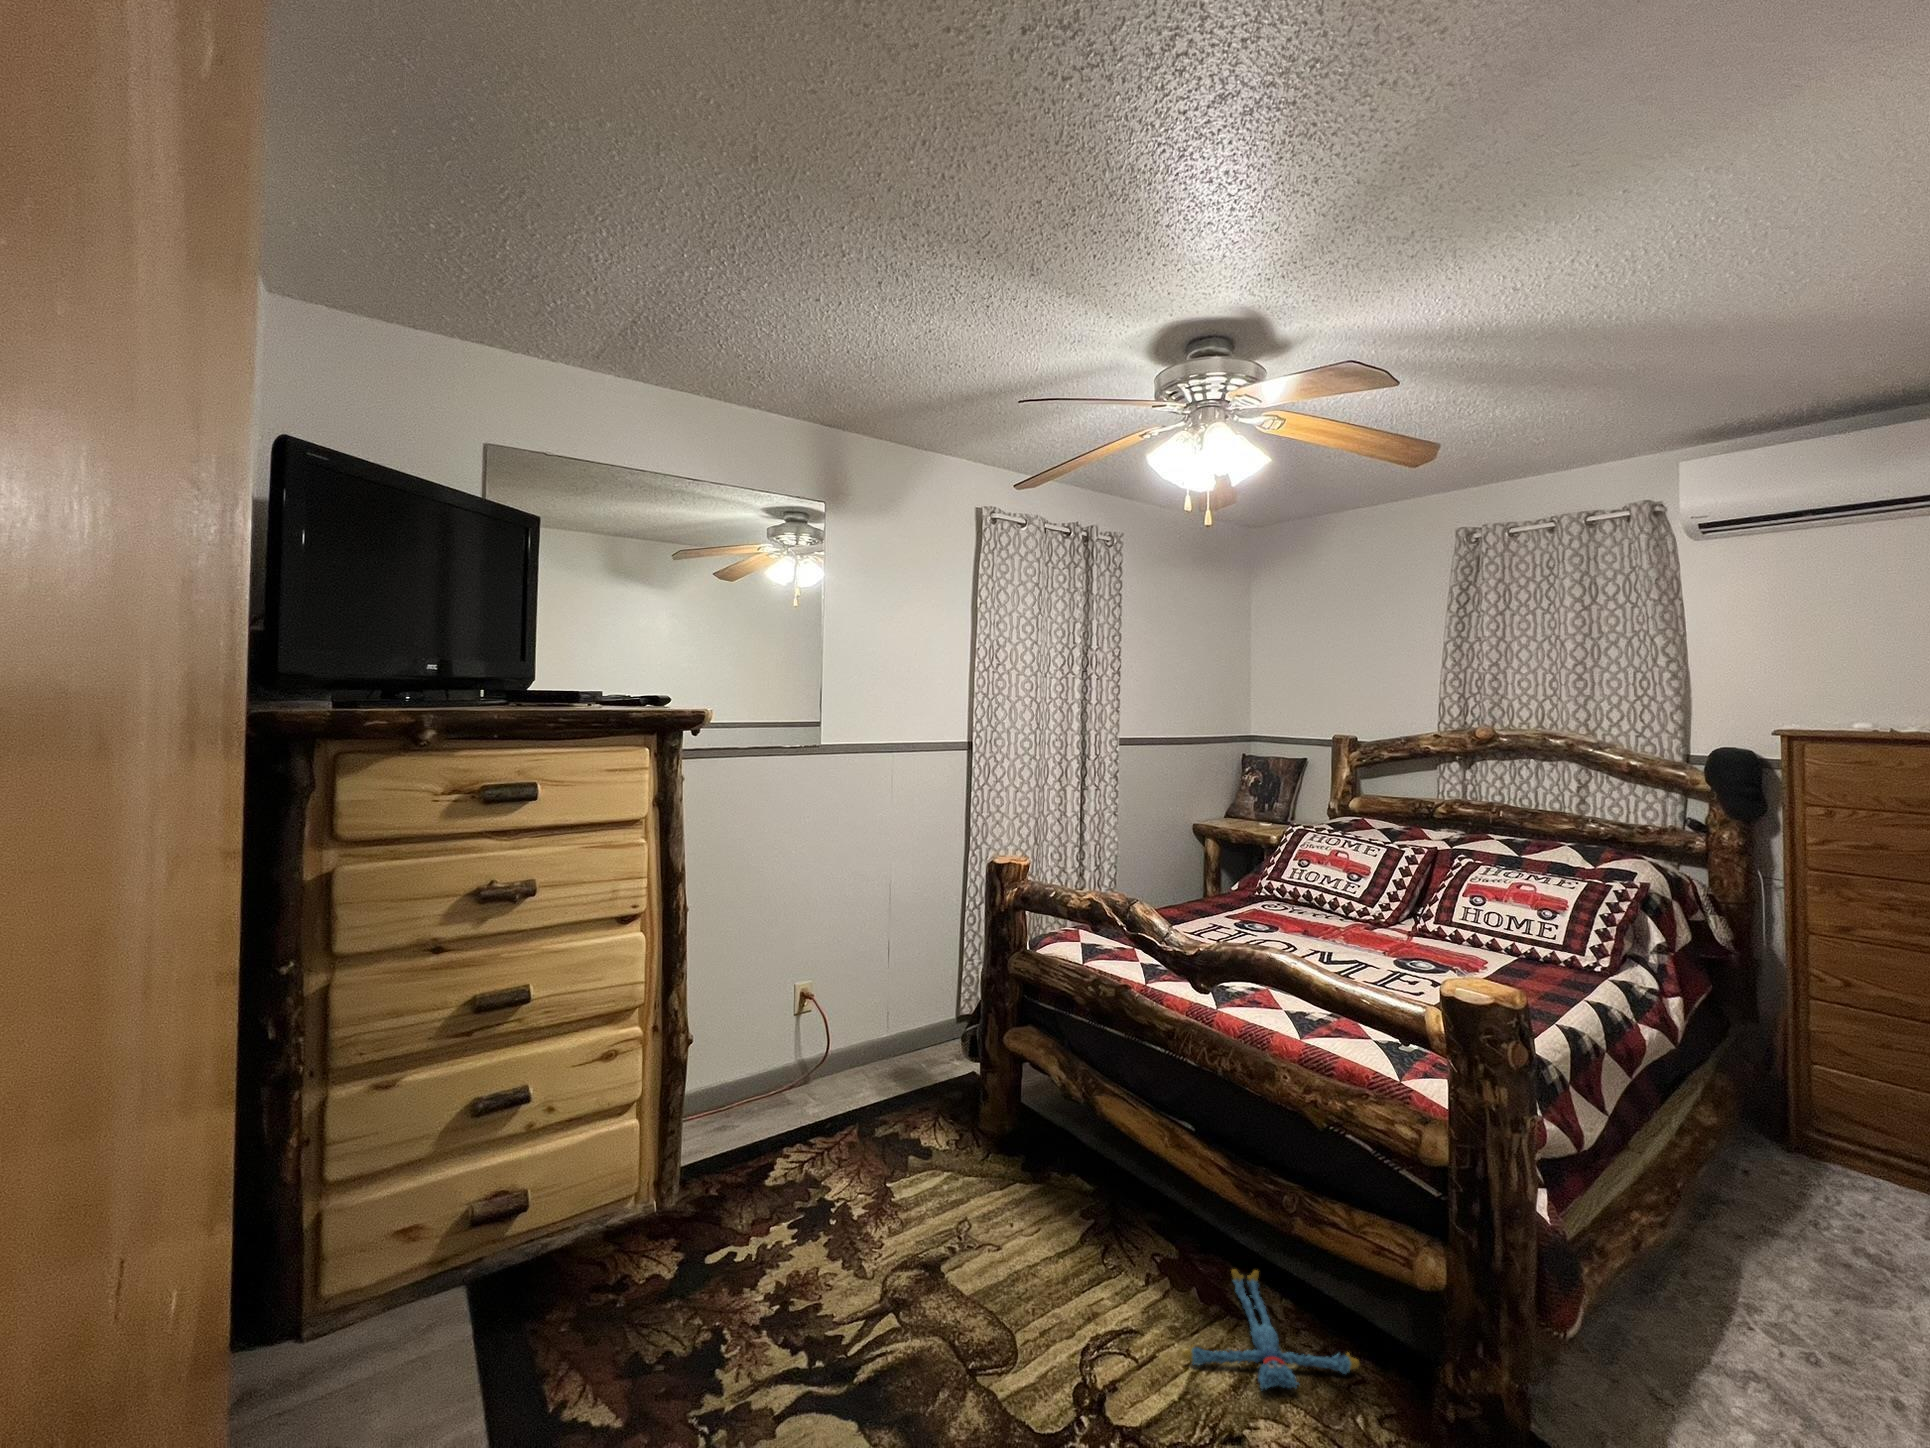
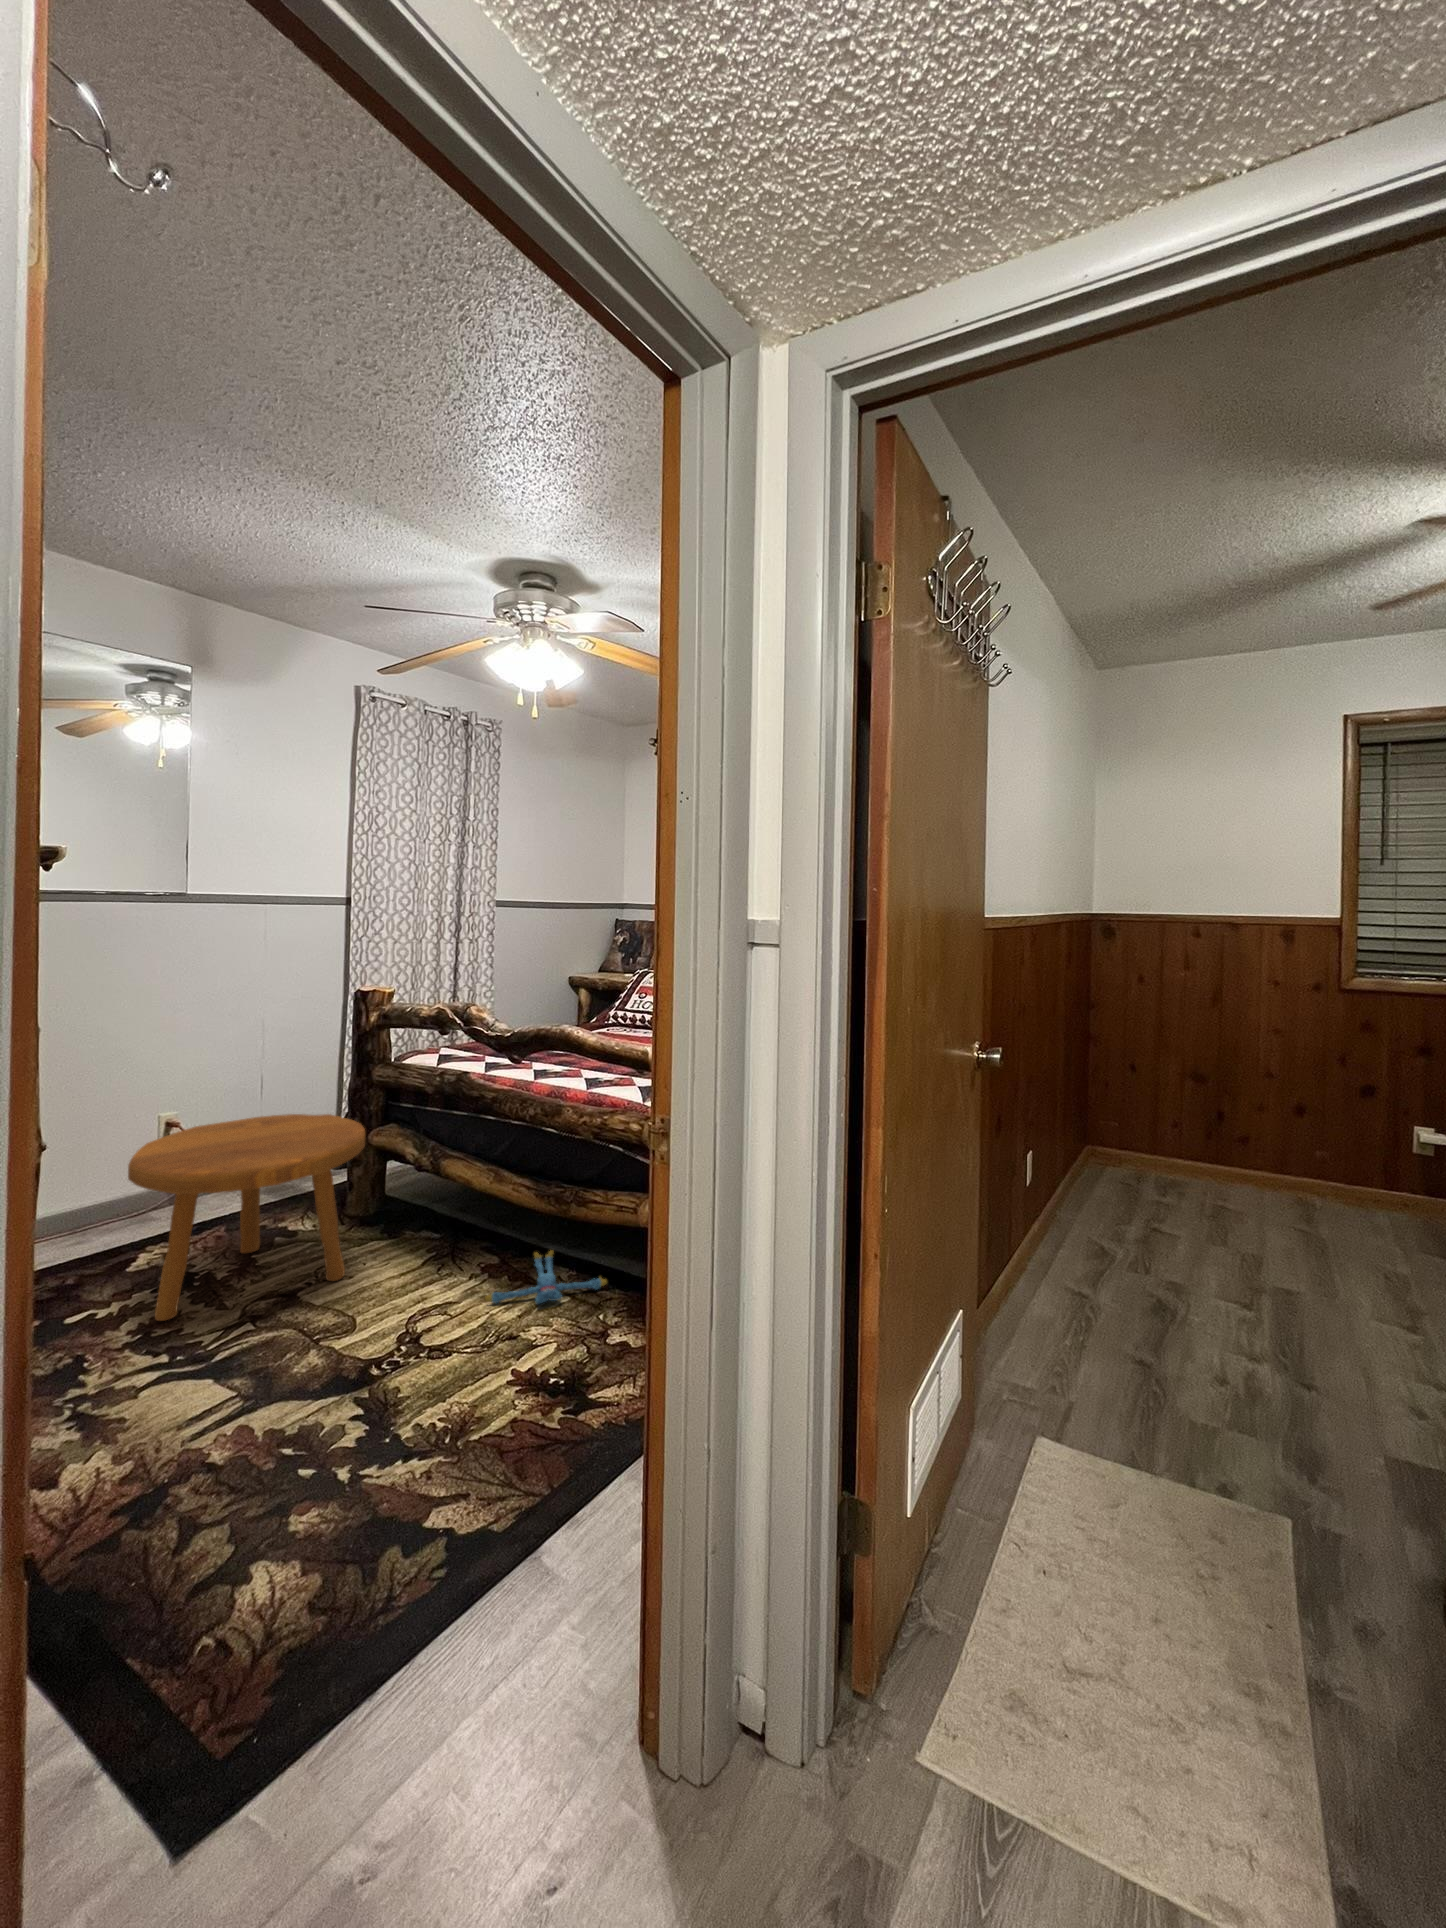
footstool: none [768,1013,1013,1287] -> present [128,1114,365,1321]

